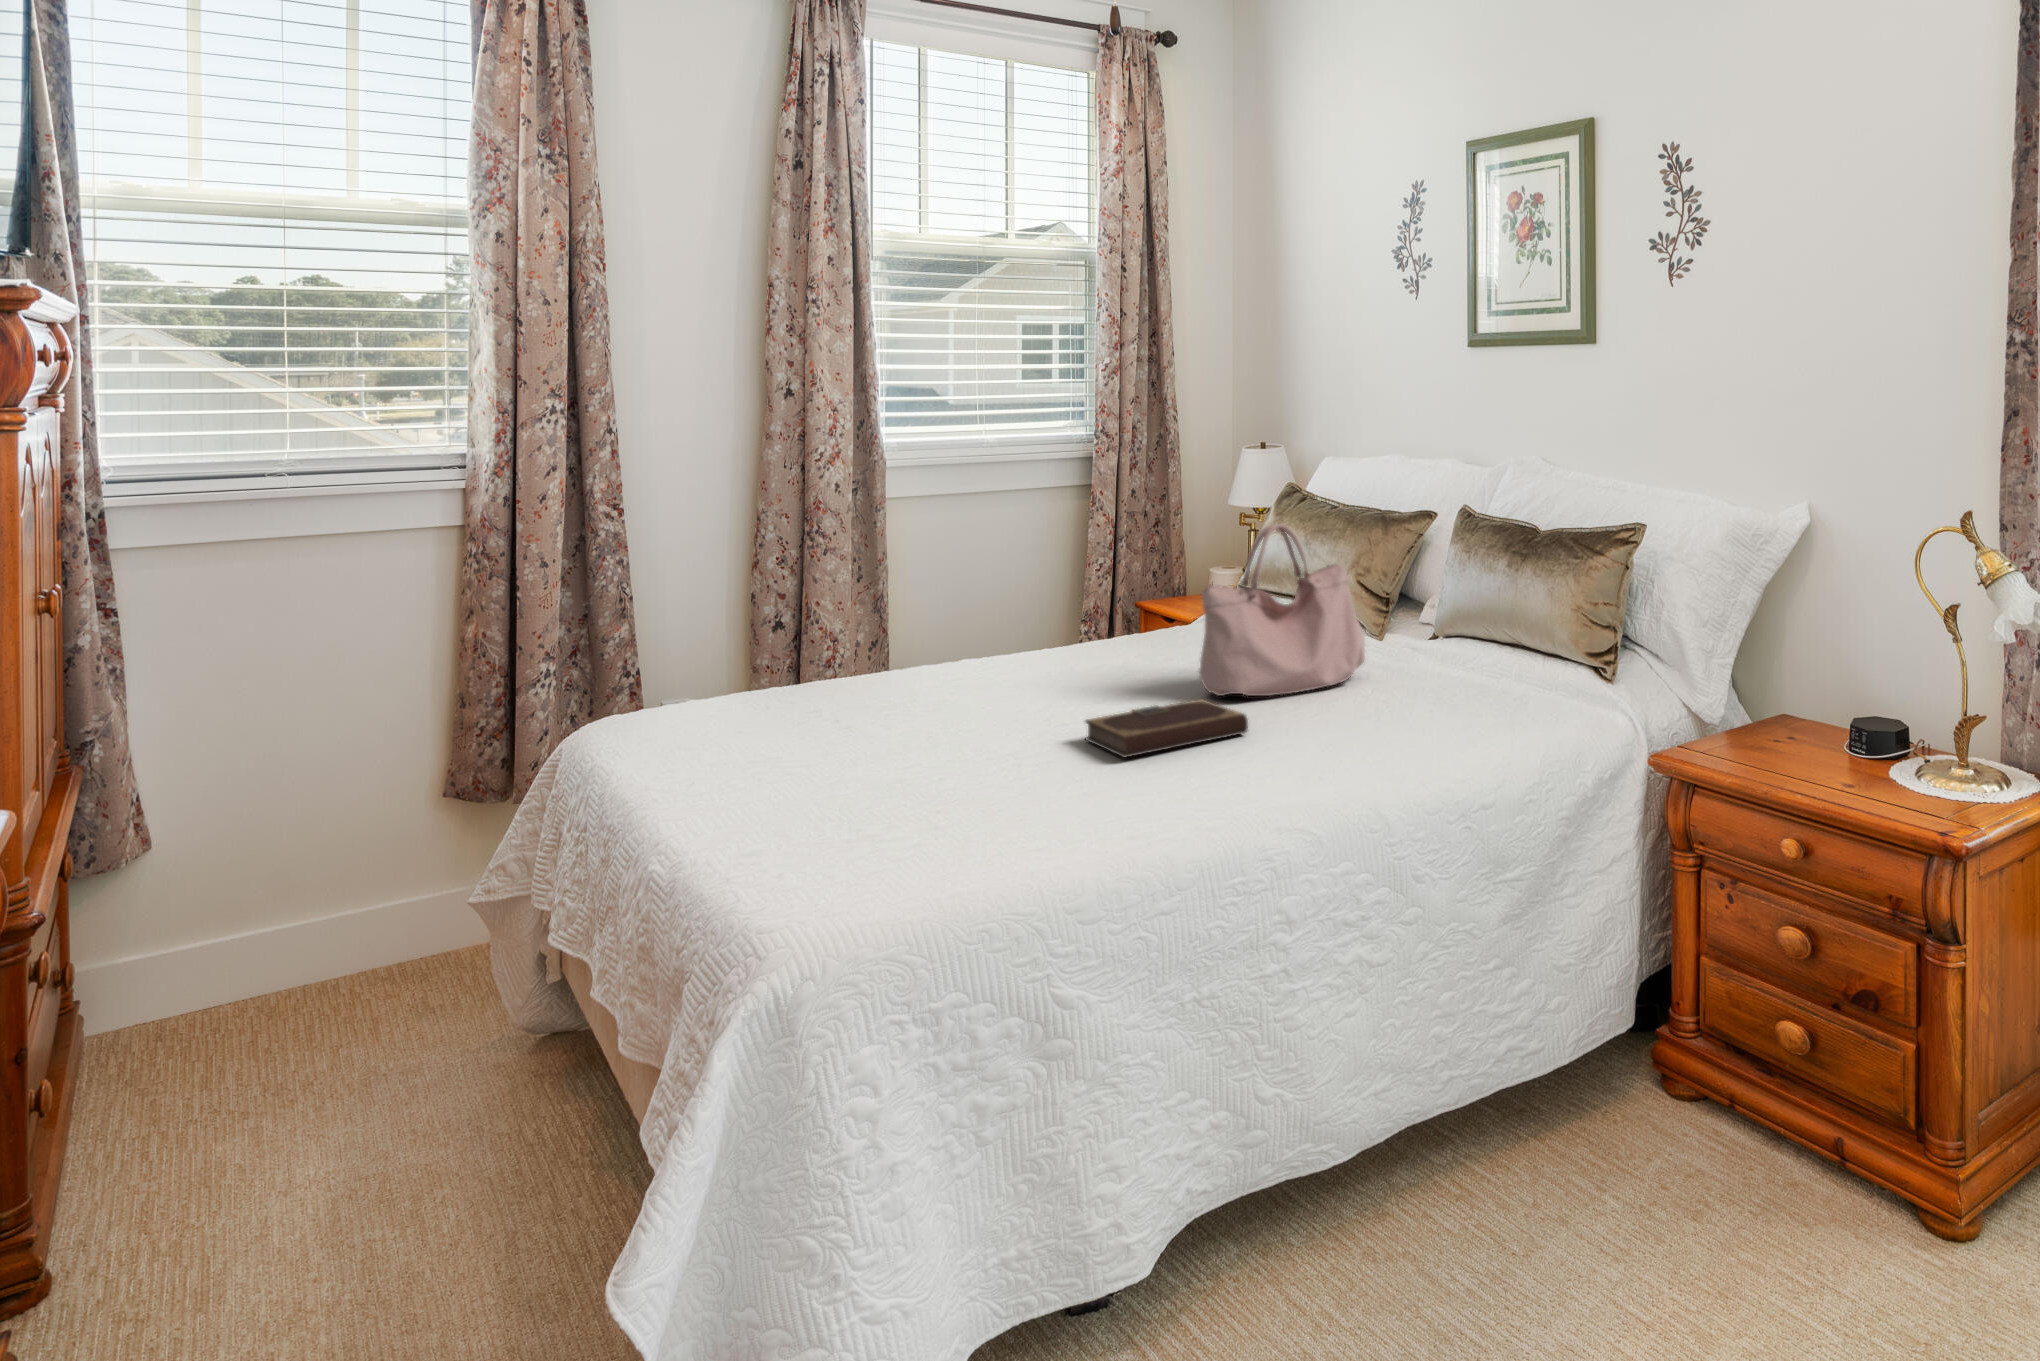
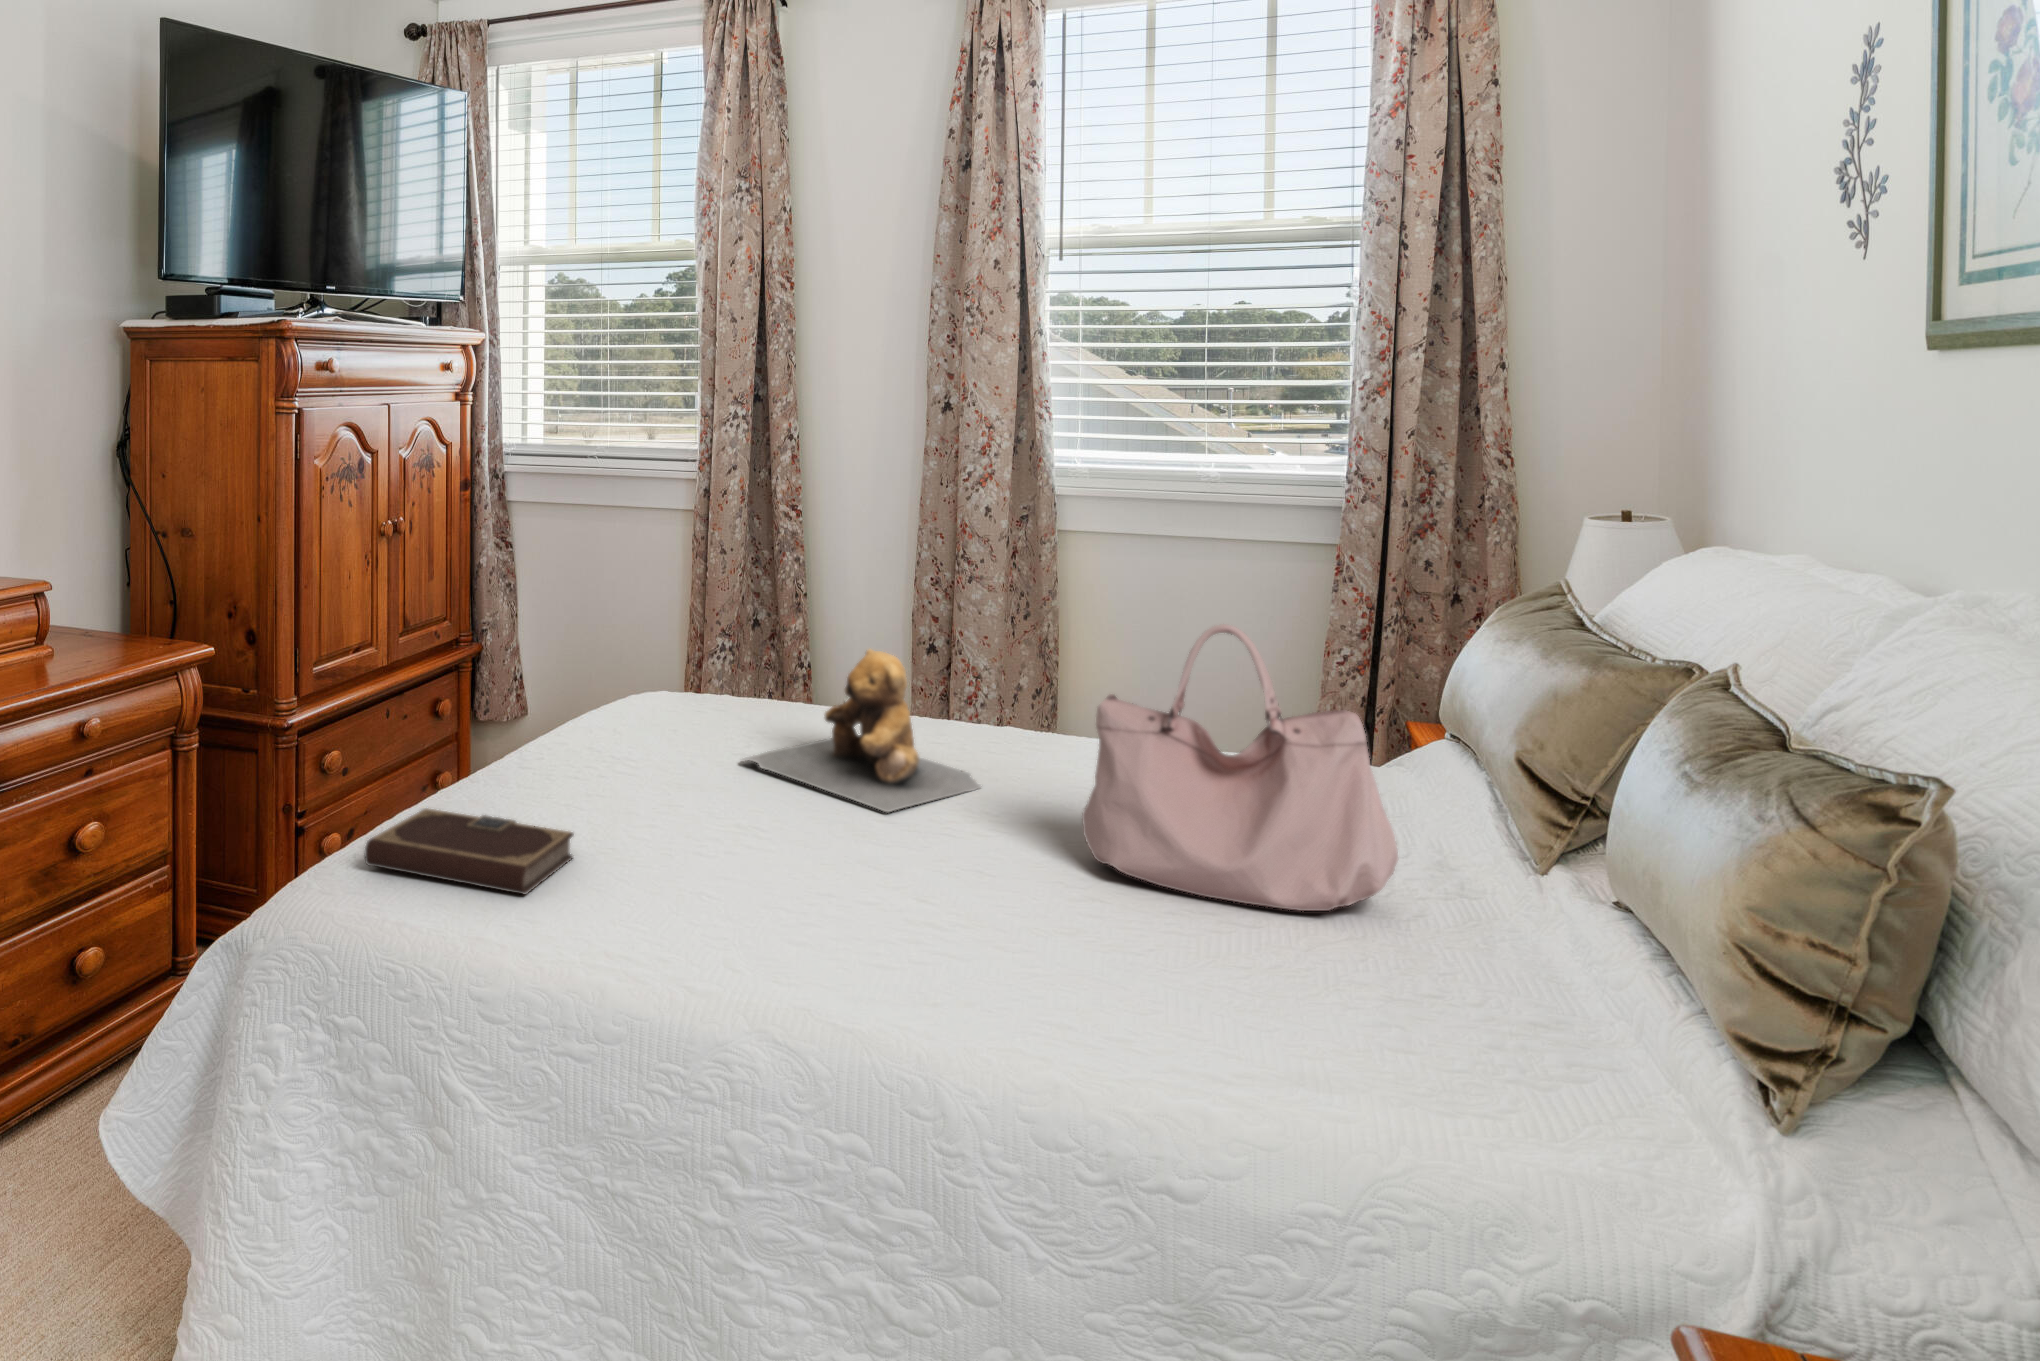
teddy bear: none [864,599,1064,723] -> present [742,649,981,812]
notebook: present [1085,699,1248,757] -> present [365,808,573,894]

